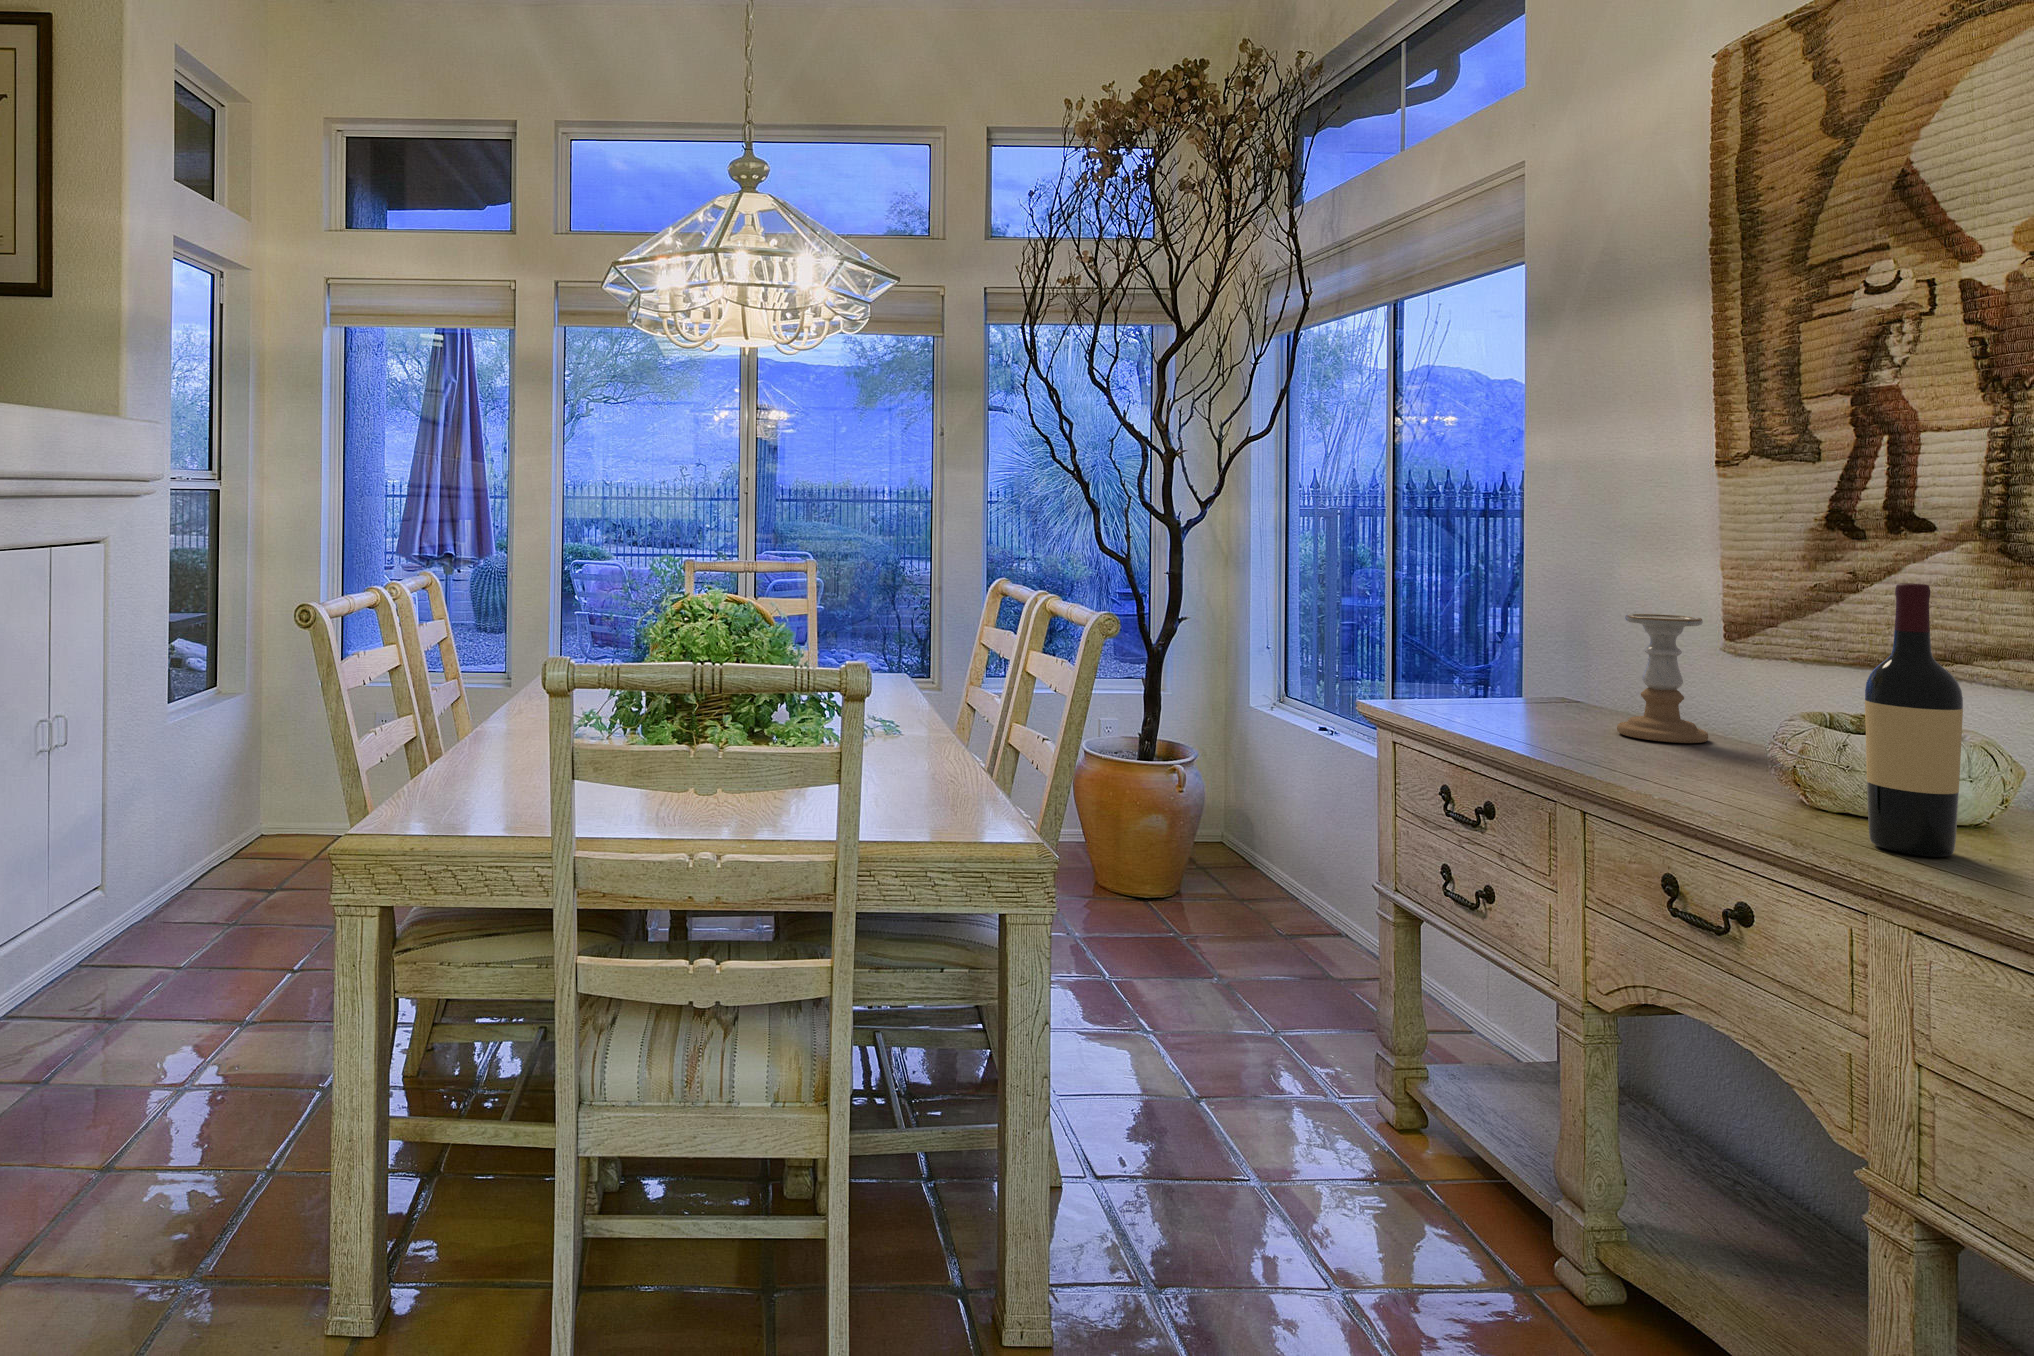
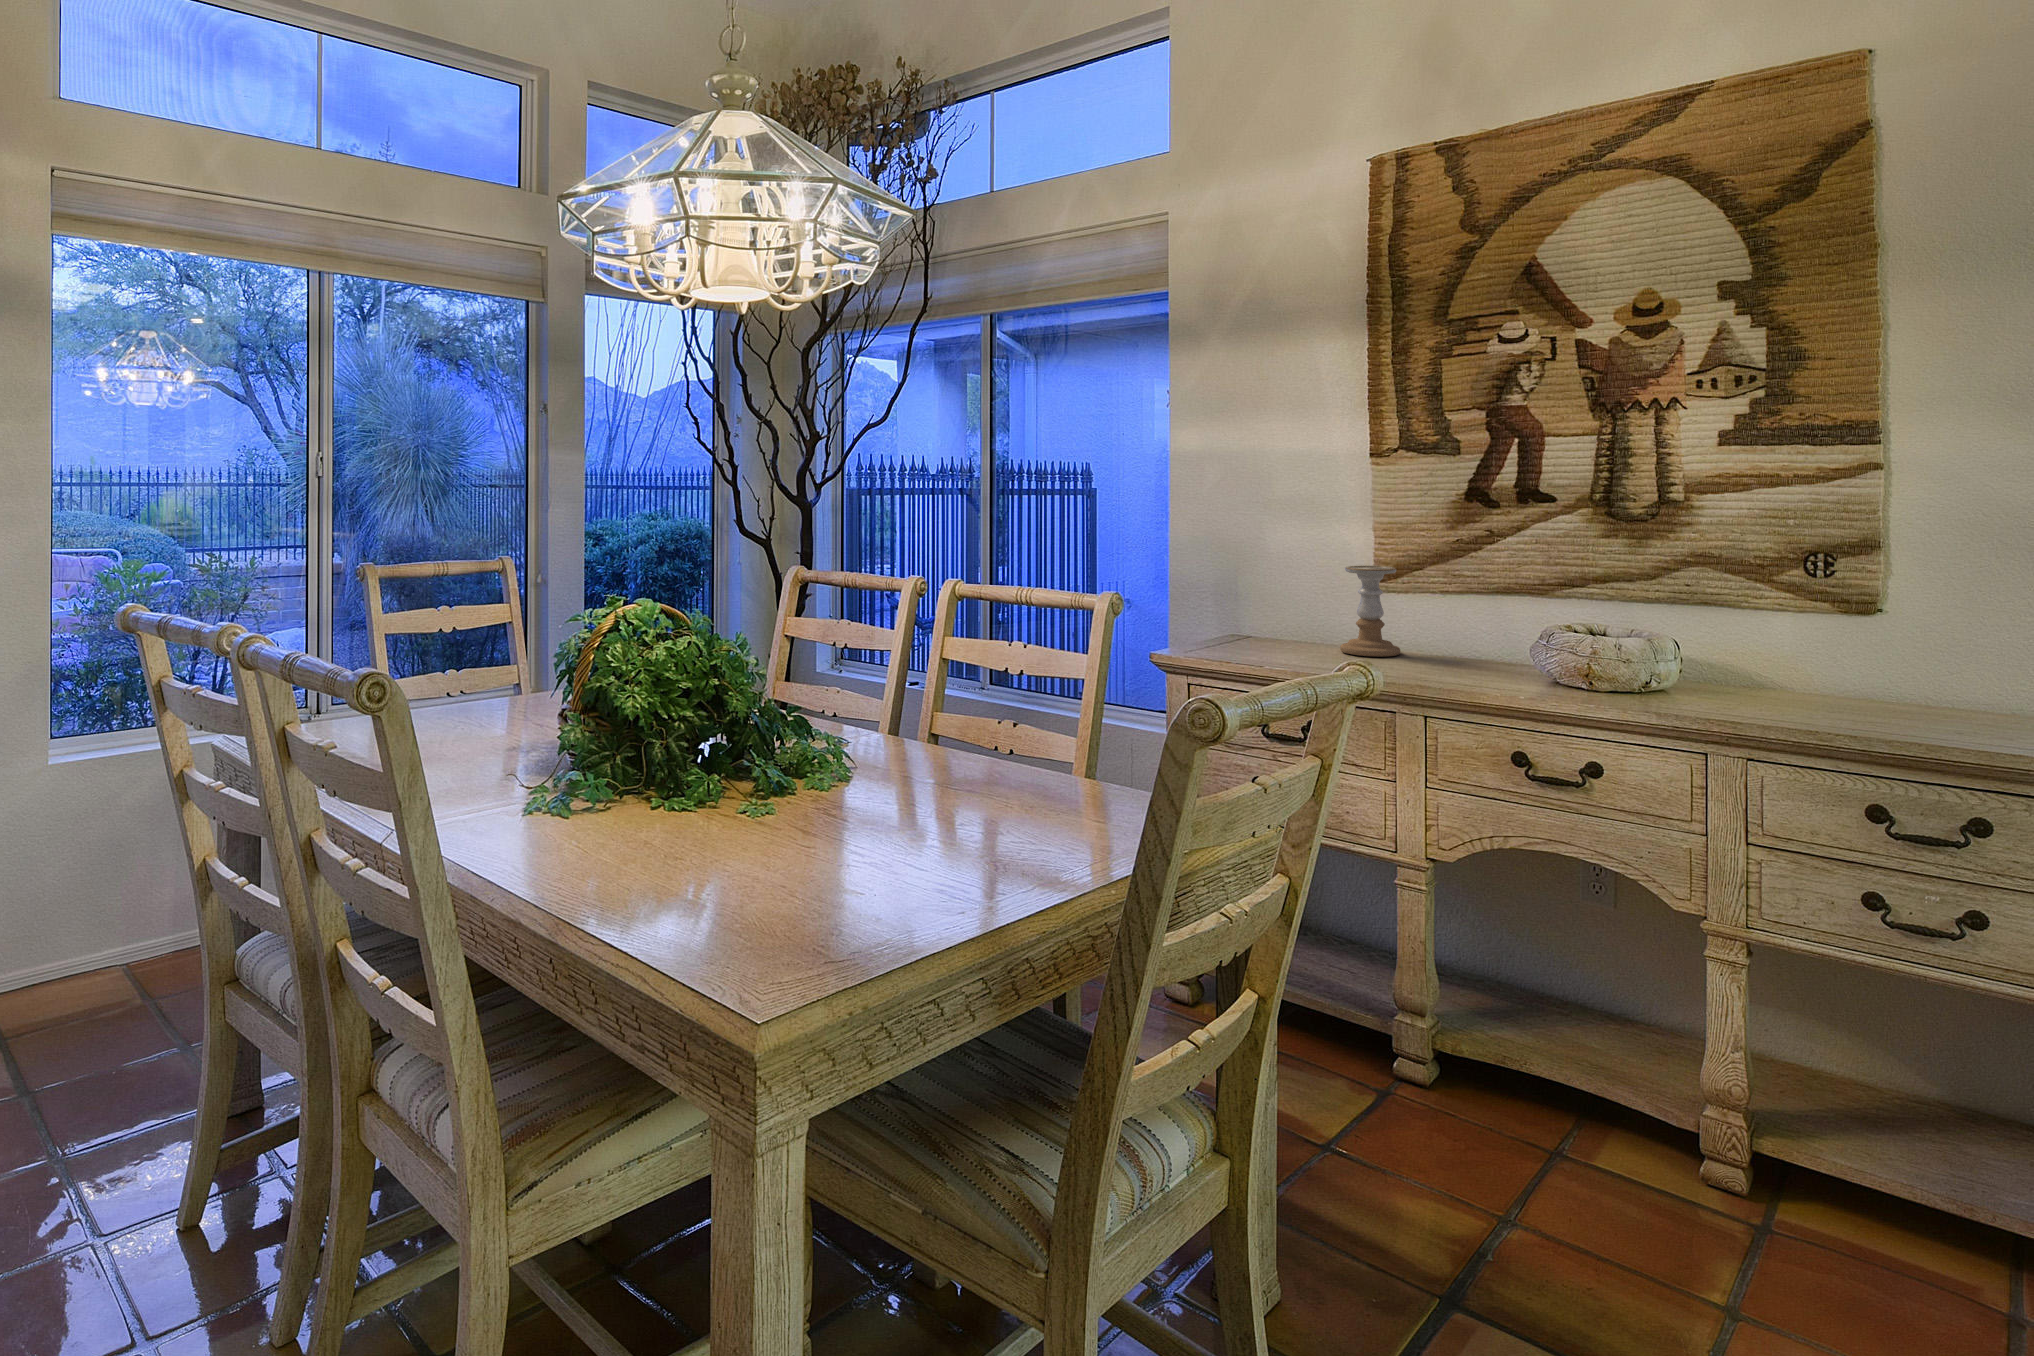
wine bottle: present [1865,583,1963,857] -> none [1682,542,1744,720]

